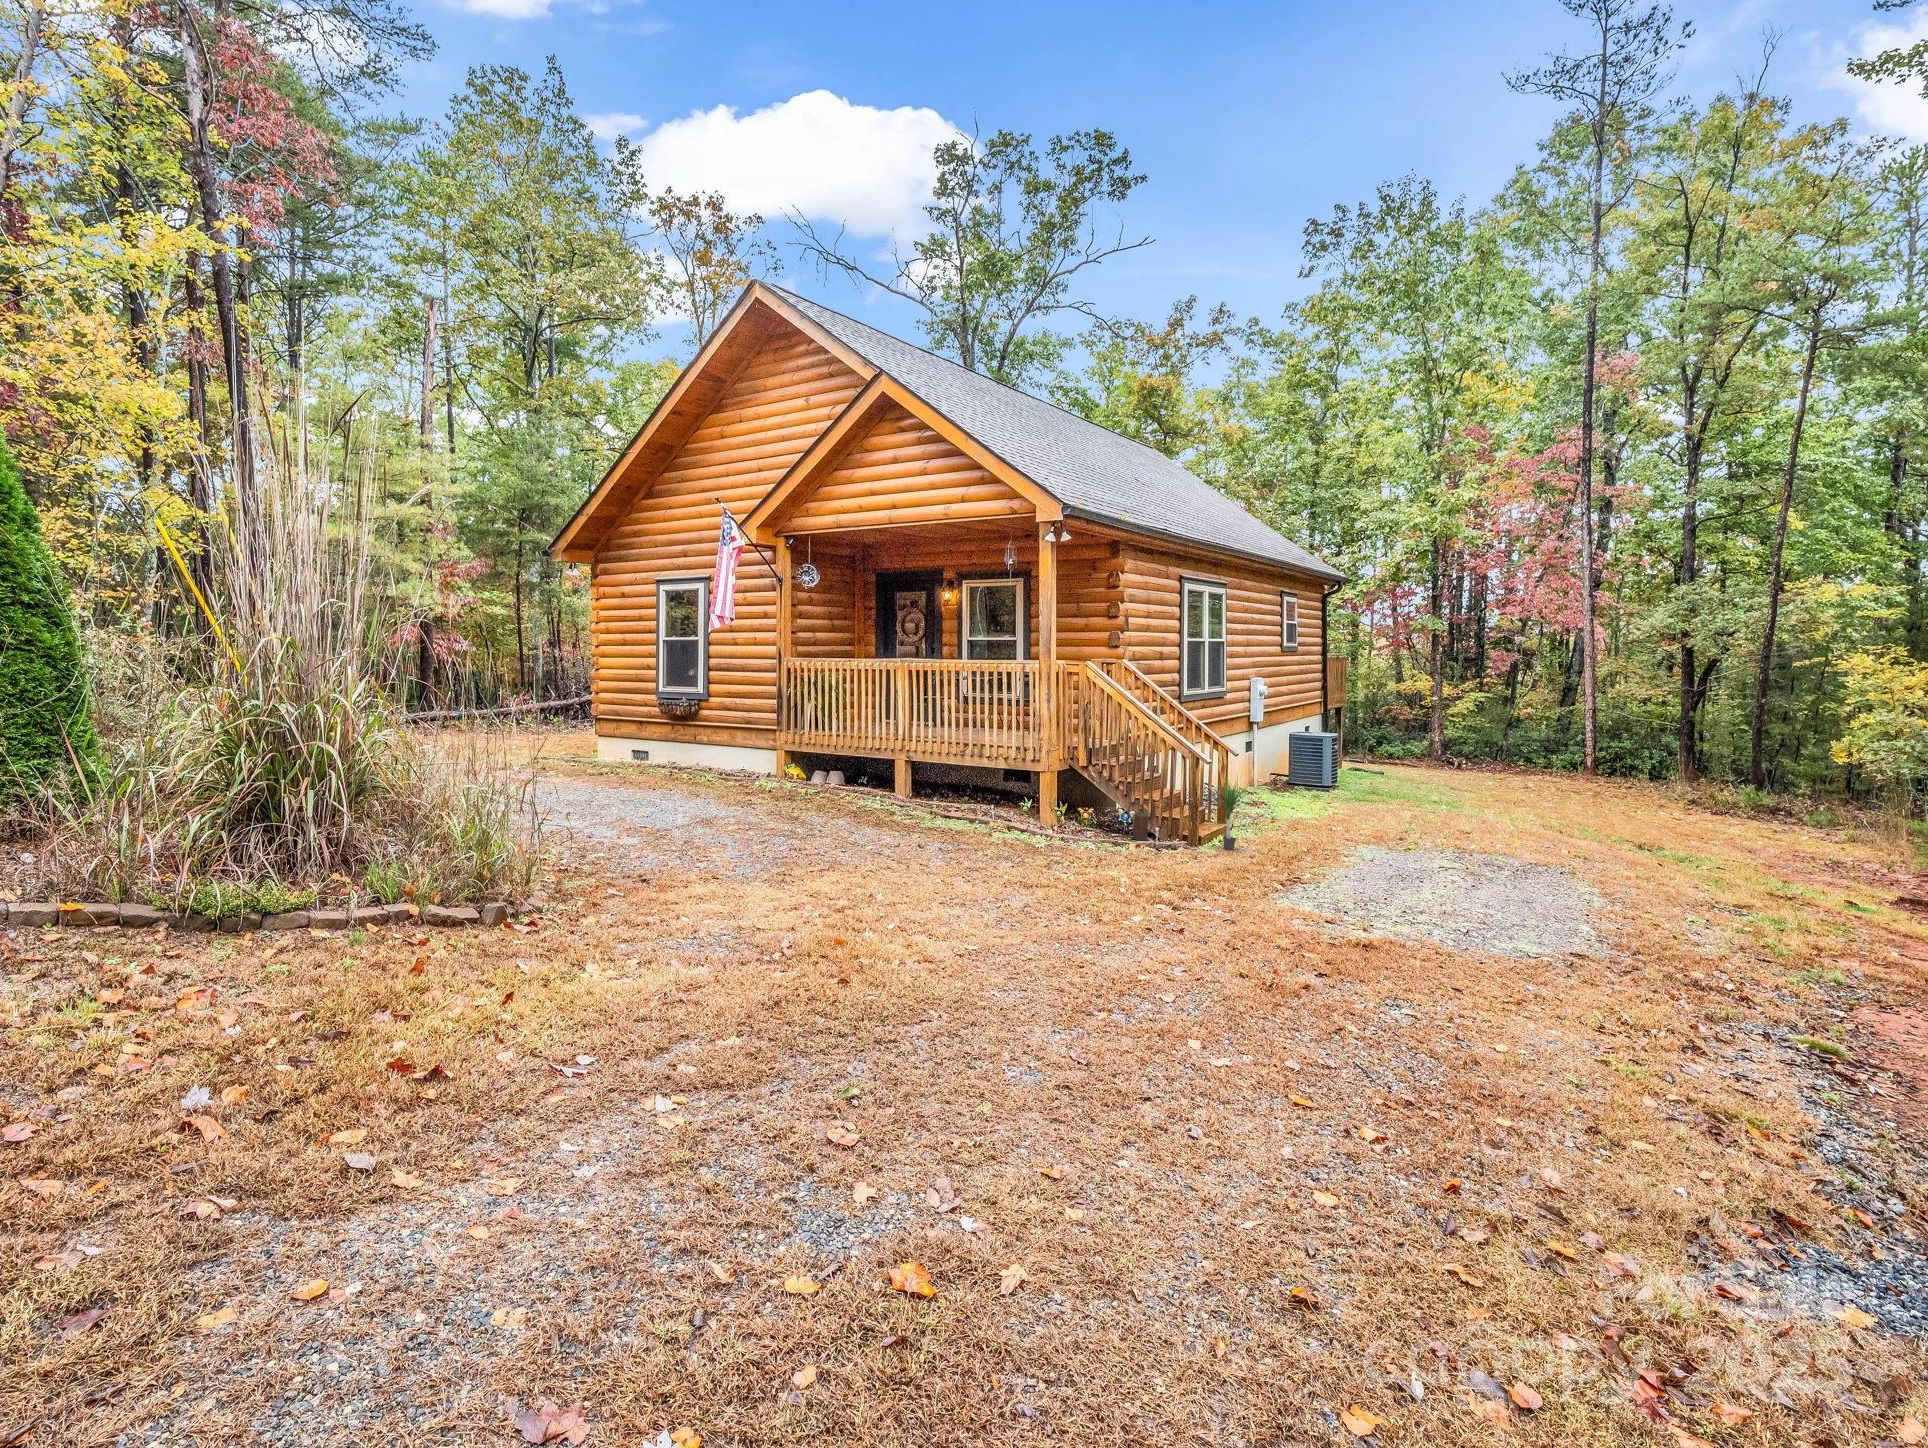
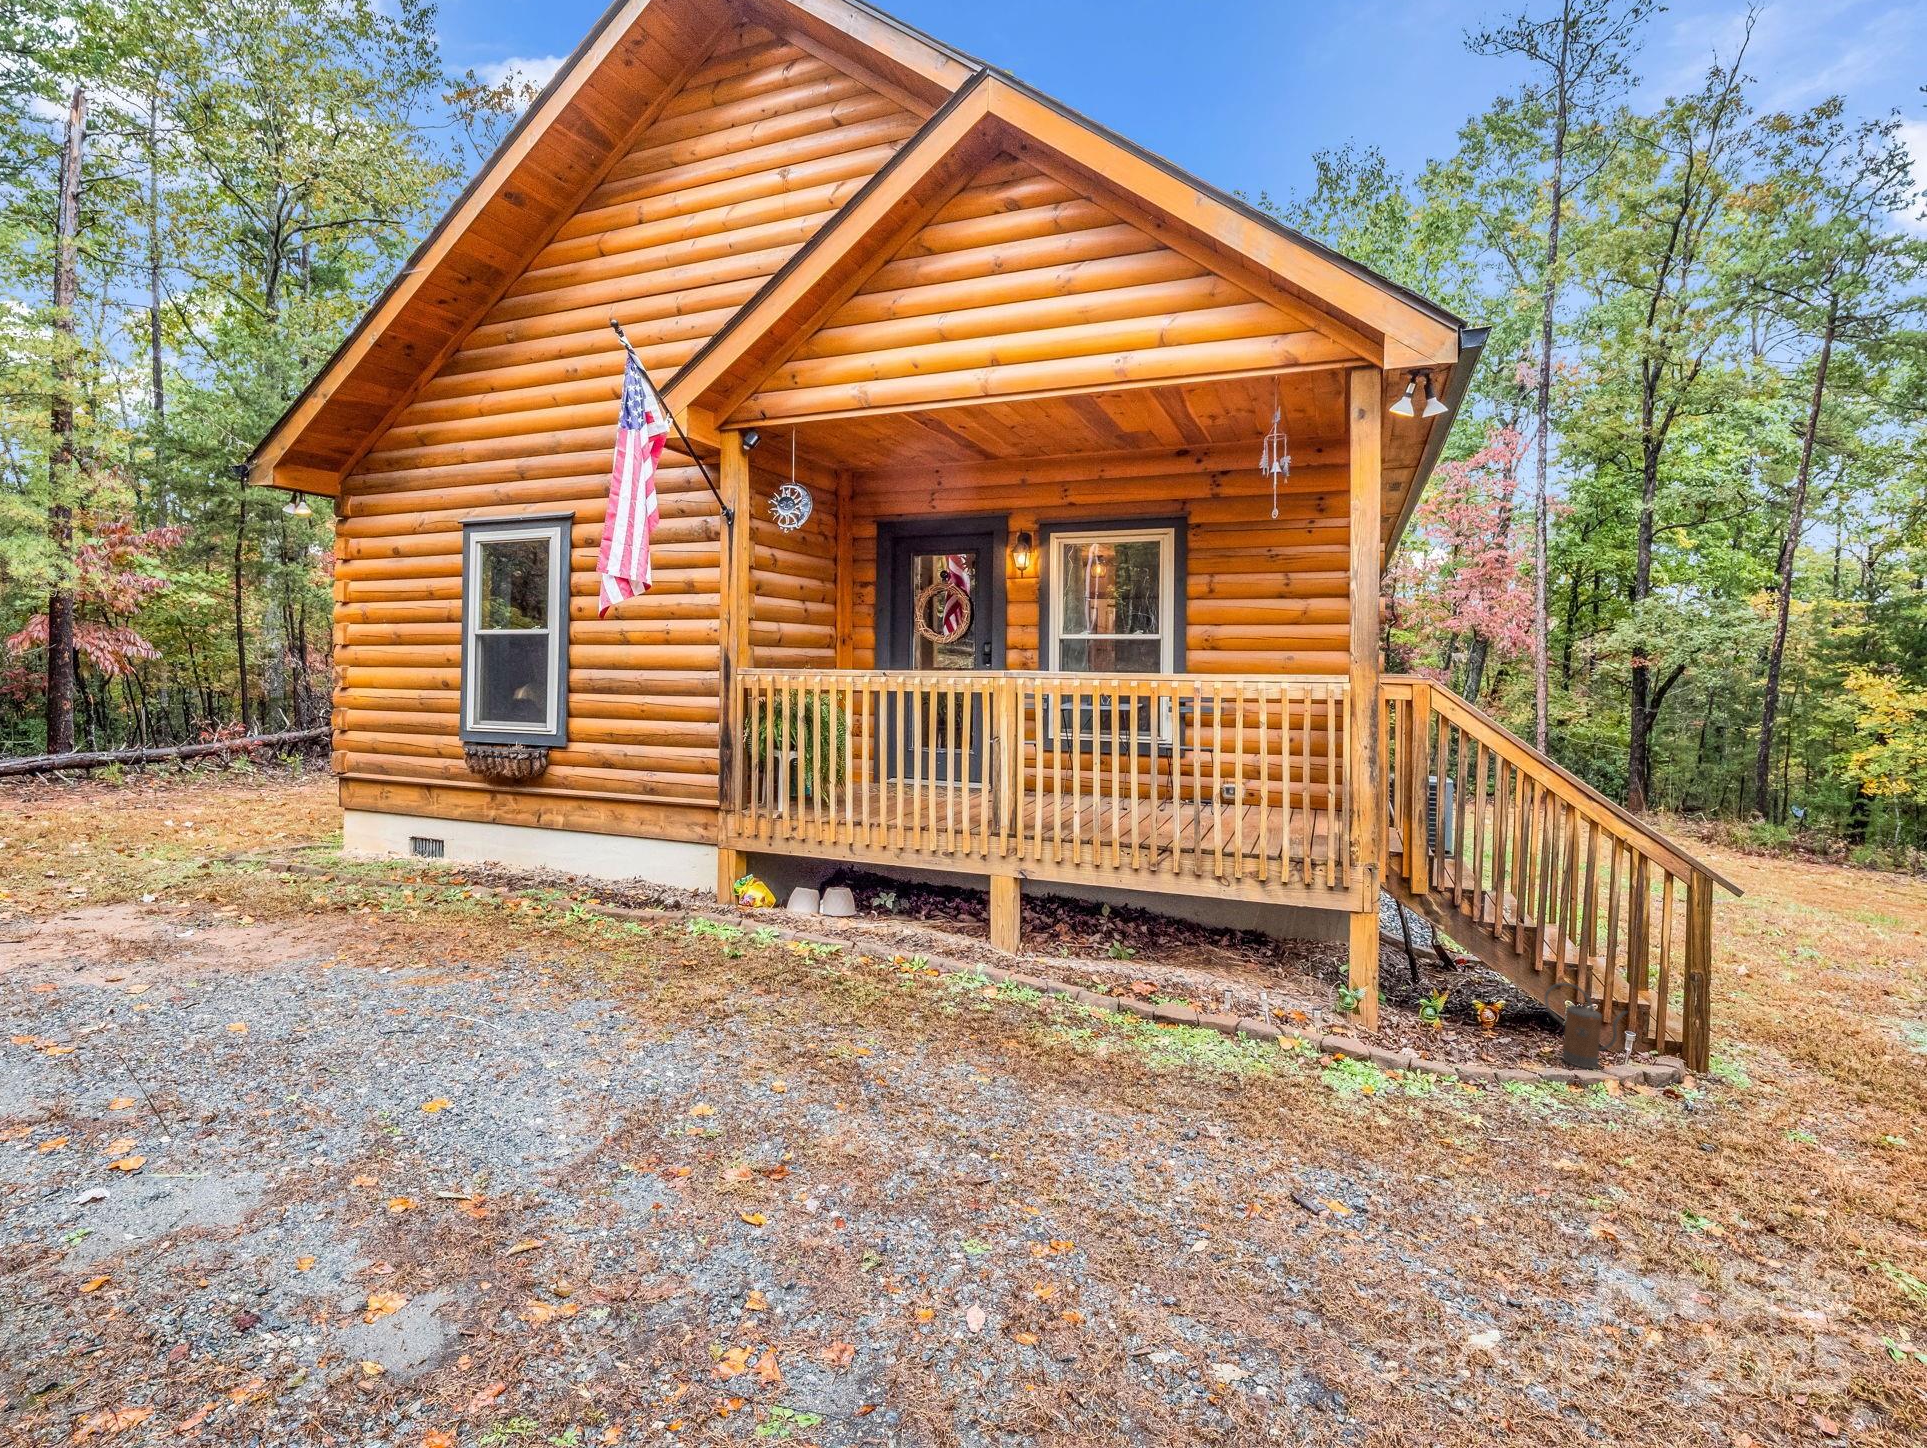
potted plant: present [1213,782,1250,850] -> none [1711,923,1849,1087]

